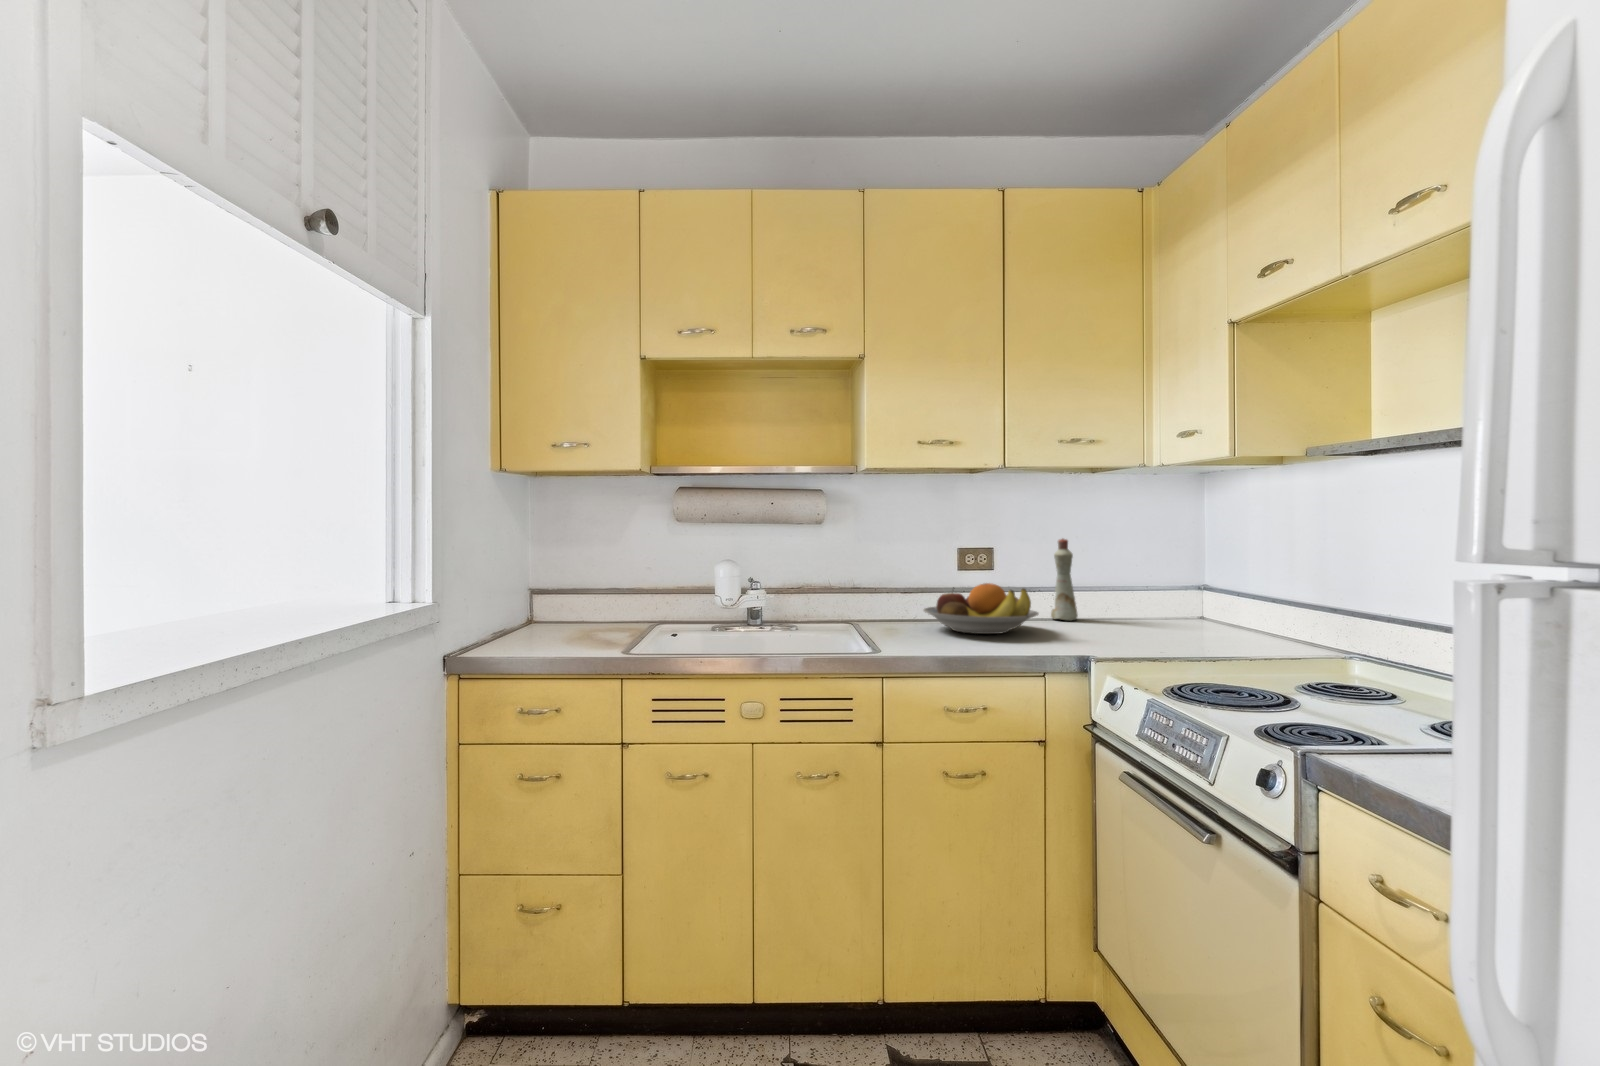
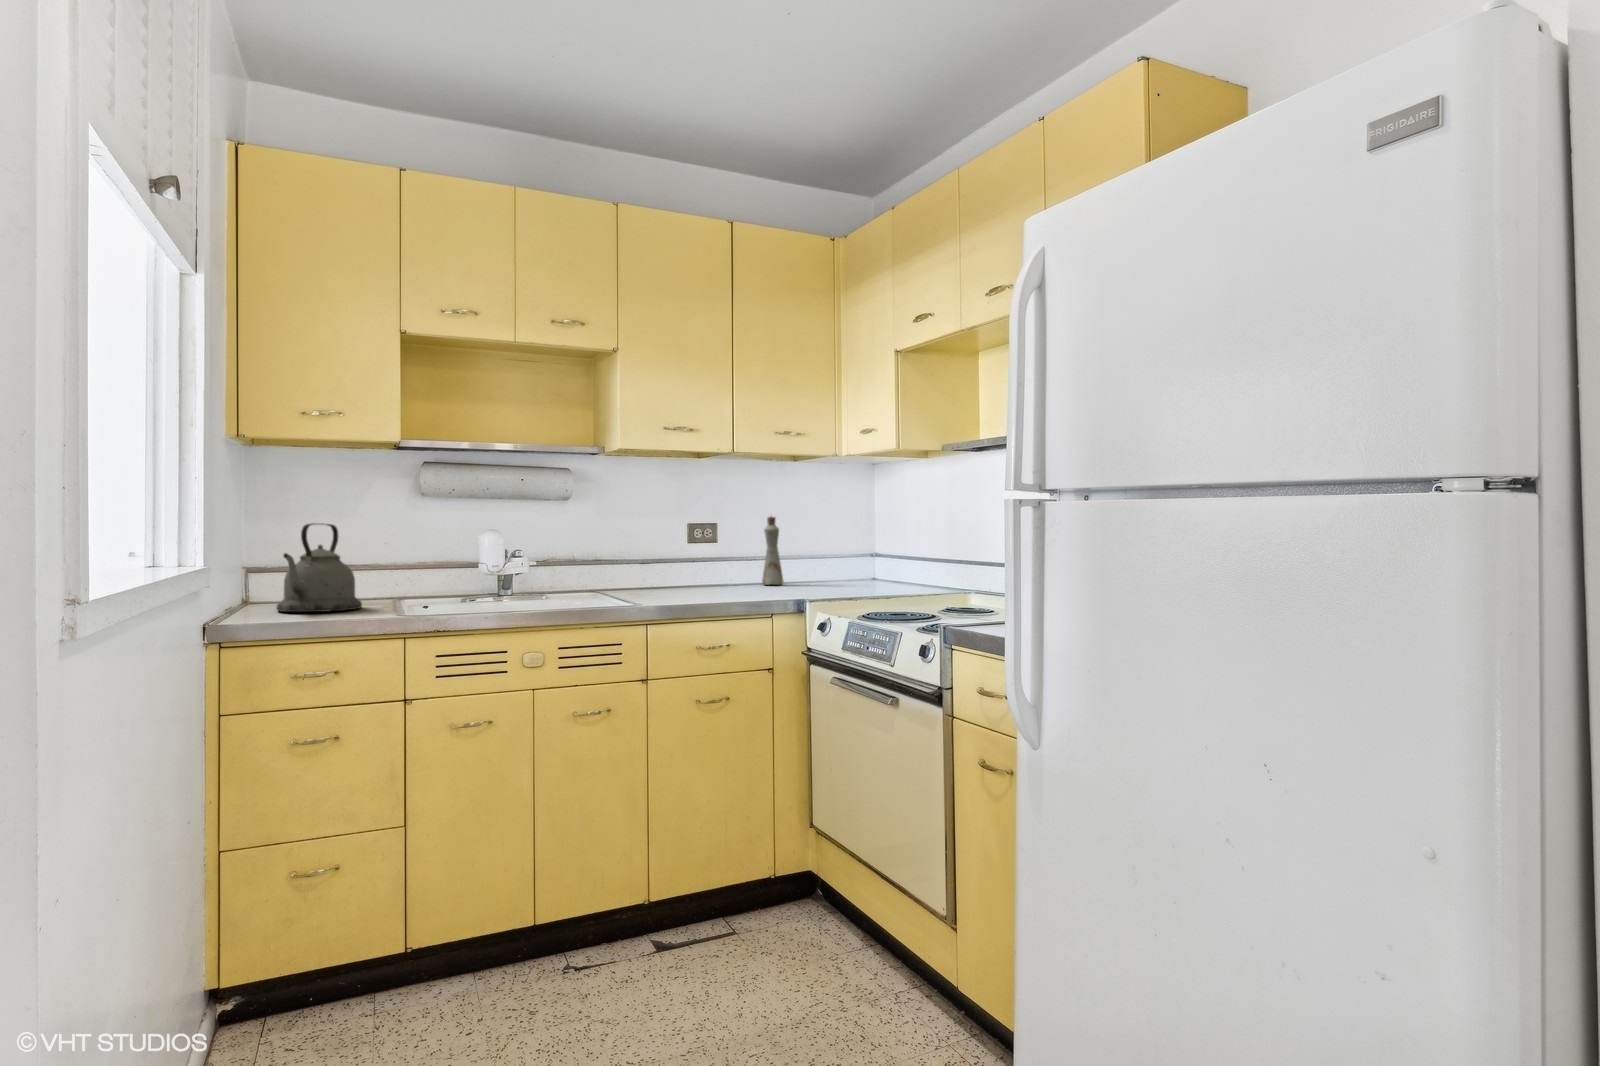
kettle: none [520,552,606,643] -> present [276,523,362,612]
fruit bowl: present [924,583,1039,634] -> none [661,551,758,594]

